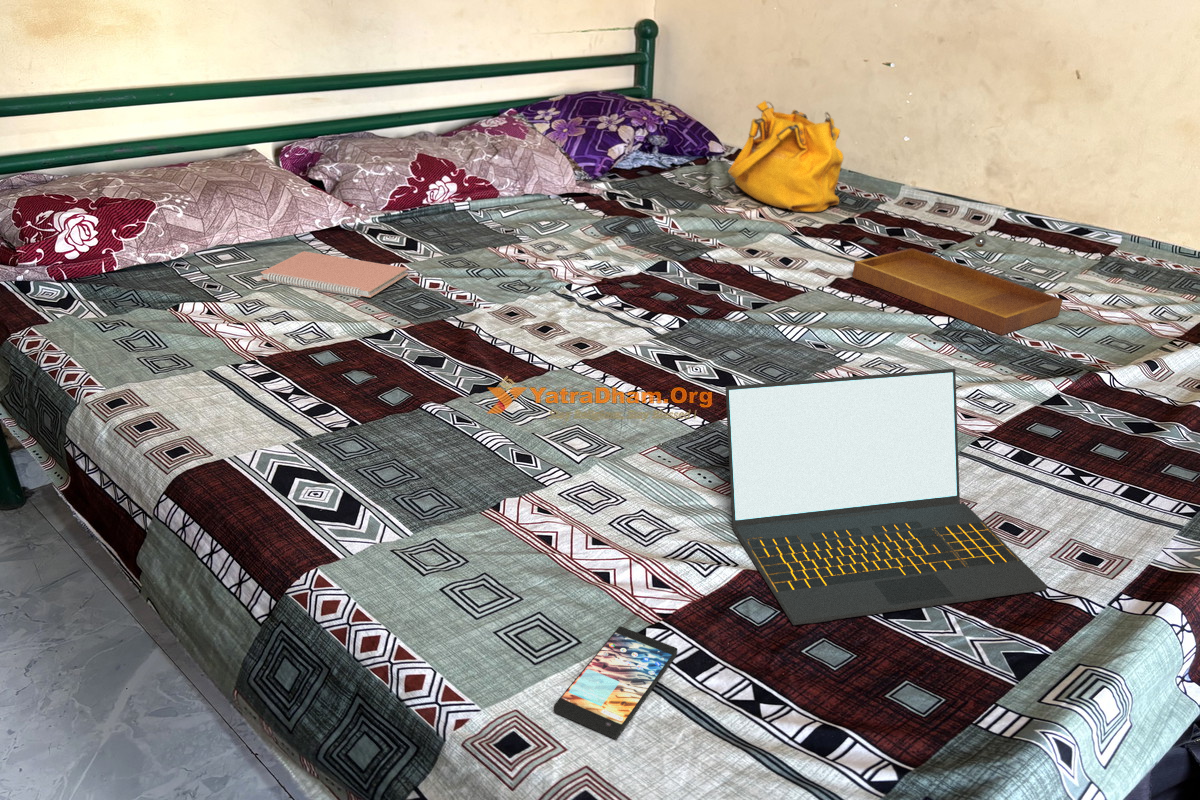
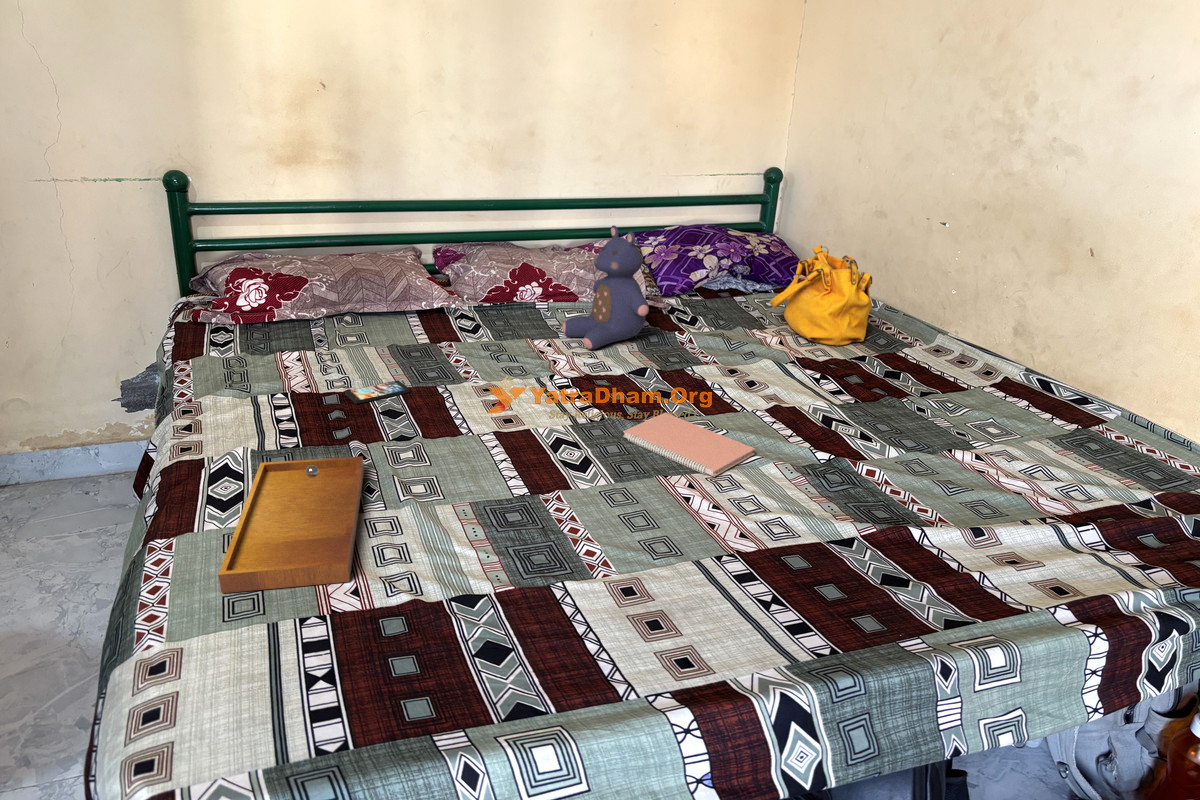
teddy bear: none [523,90,639,250] -> present [562,225,649,349]
tray: present [852,237,1063,335] -> present [218,456,364,593]
notebook: present [261,251,408,297] -> present [623,413,755,477]
laptop: present [725,369,1047,625] -> none [388,465,643,689]
smartphone: present [554,626,677,739] -> present [345,380,410,404]

